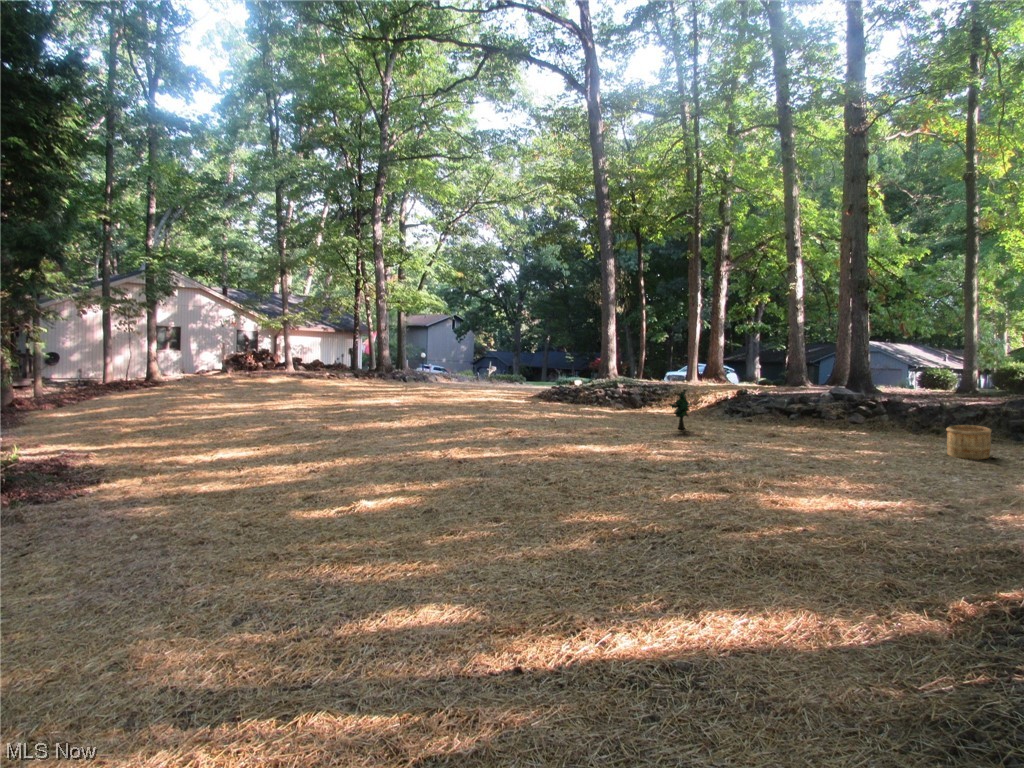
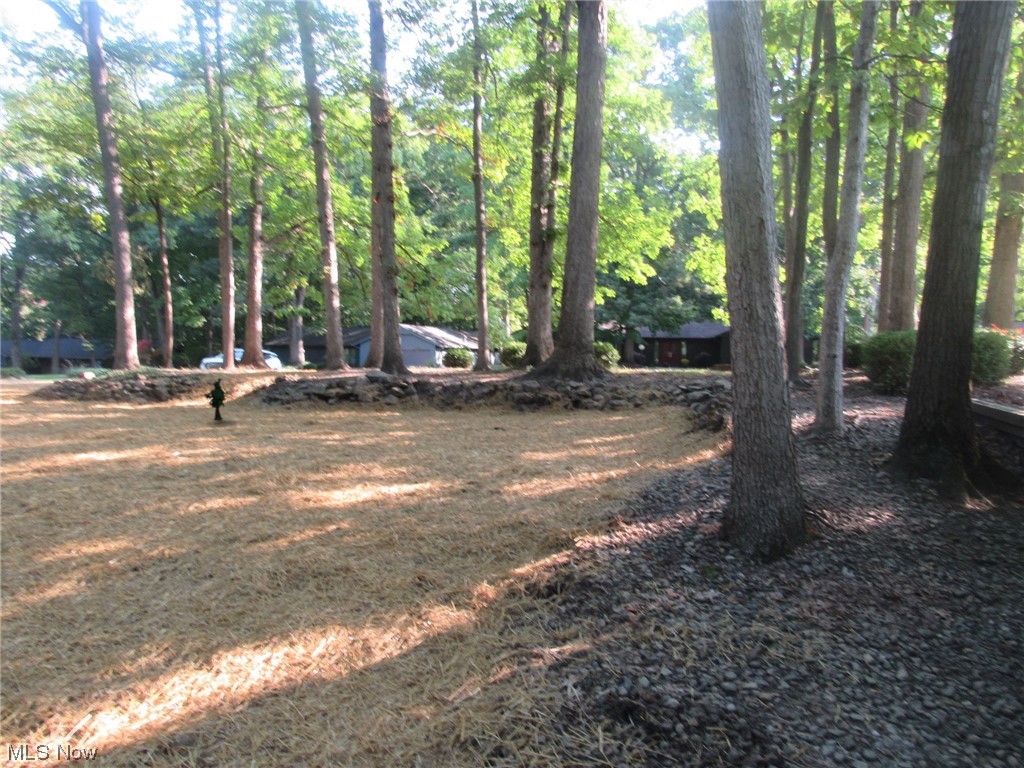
wooden bucket: present [946,425,992,460] -> none [440,396,469,423]

